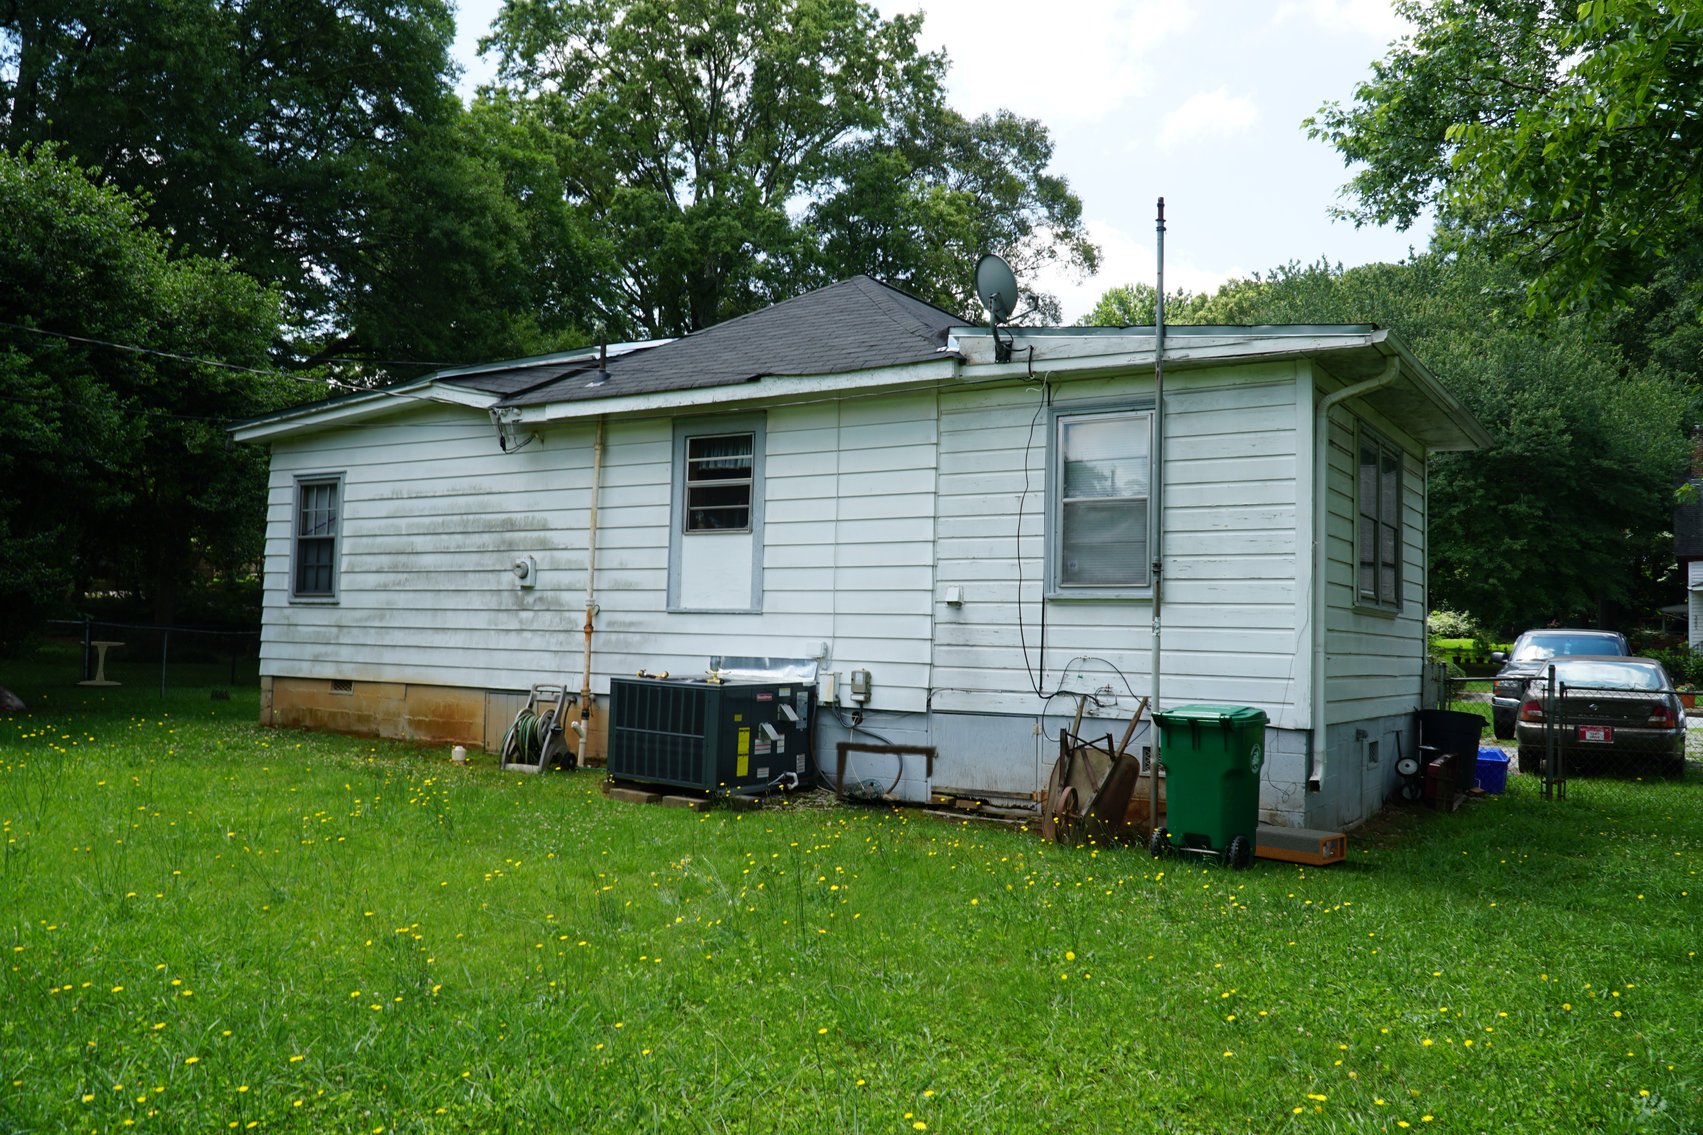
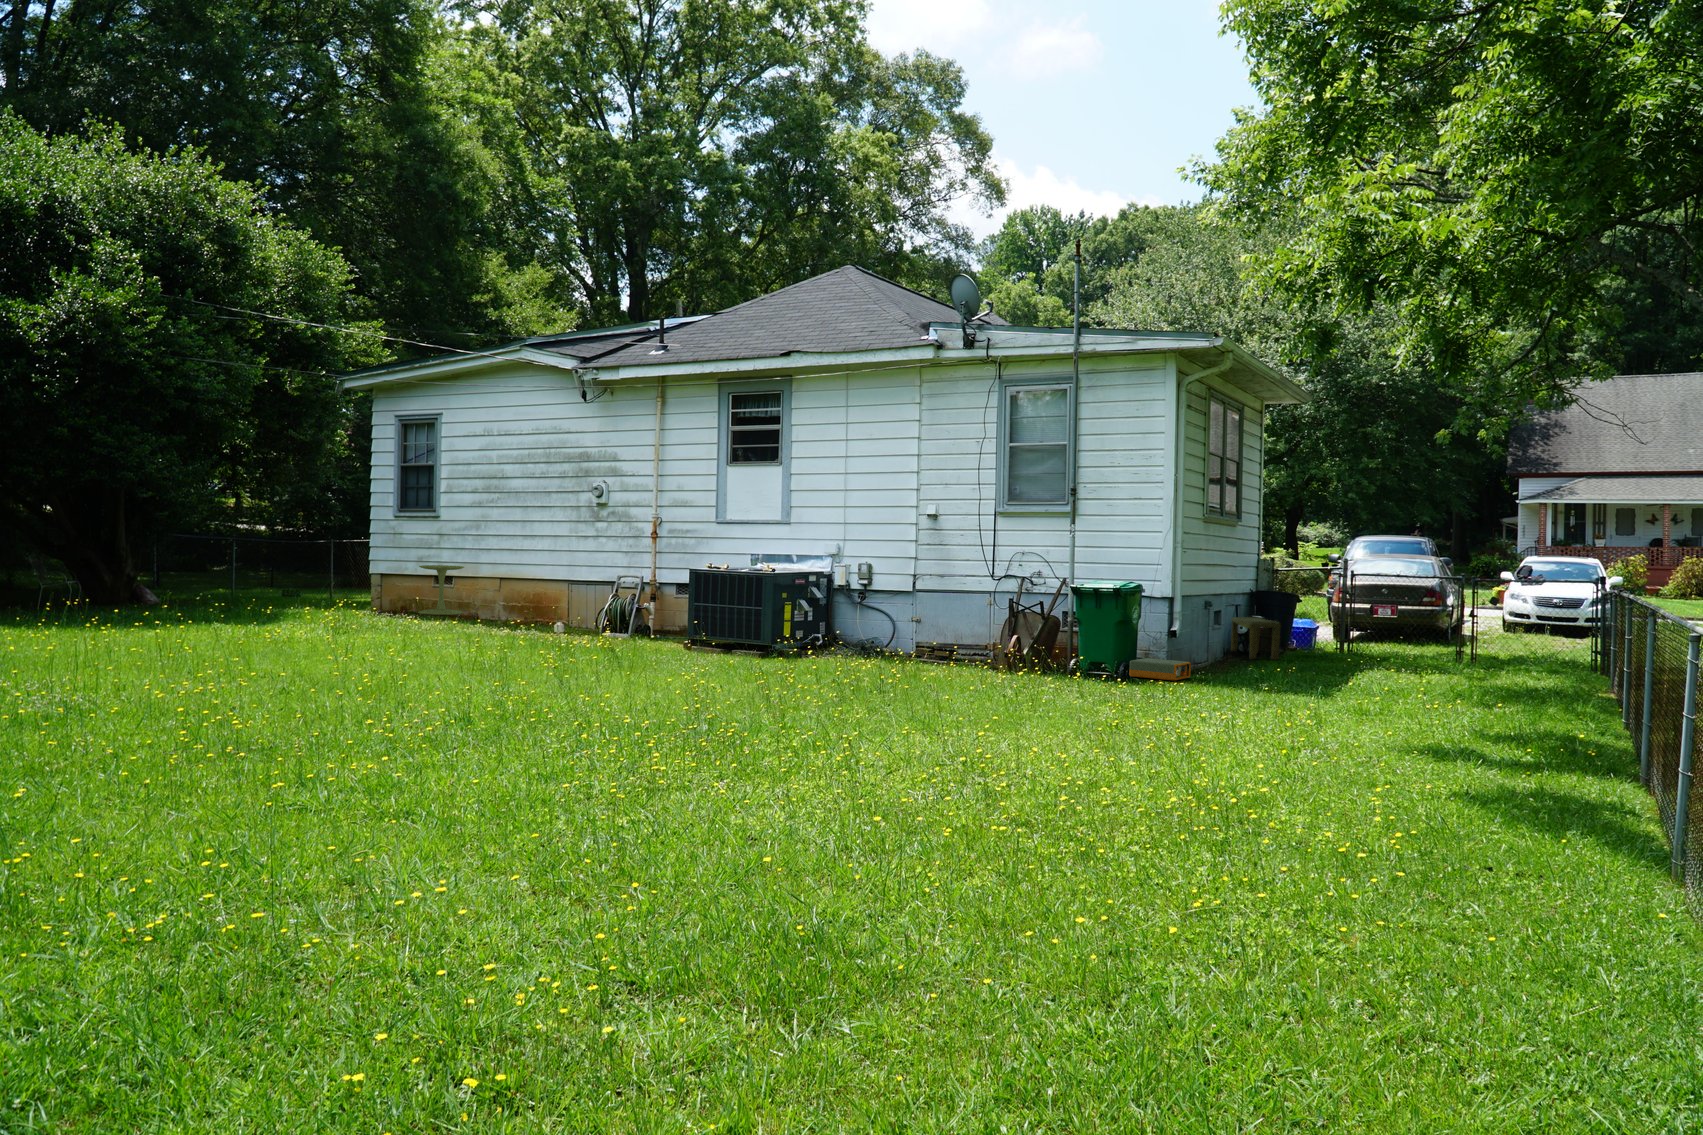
pedestal table: present [77,641,125,685] -> present [418,565,464,615]
bench: present [836,741,937,800] -> present [1231,617,1281,660]

